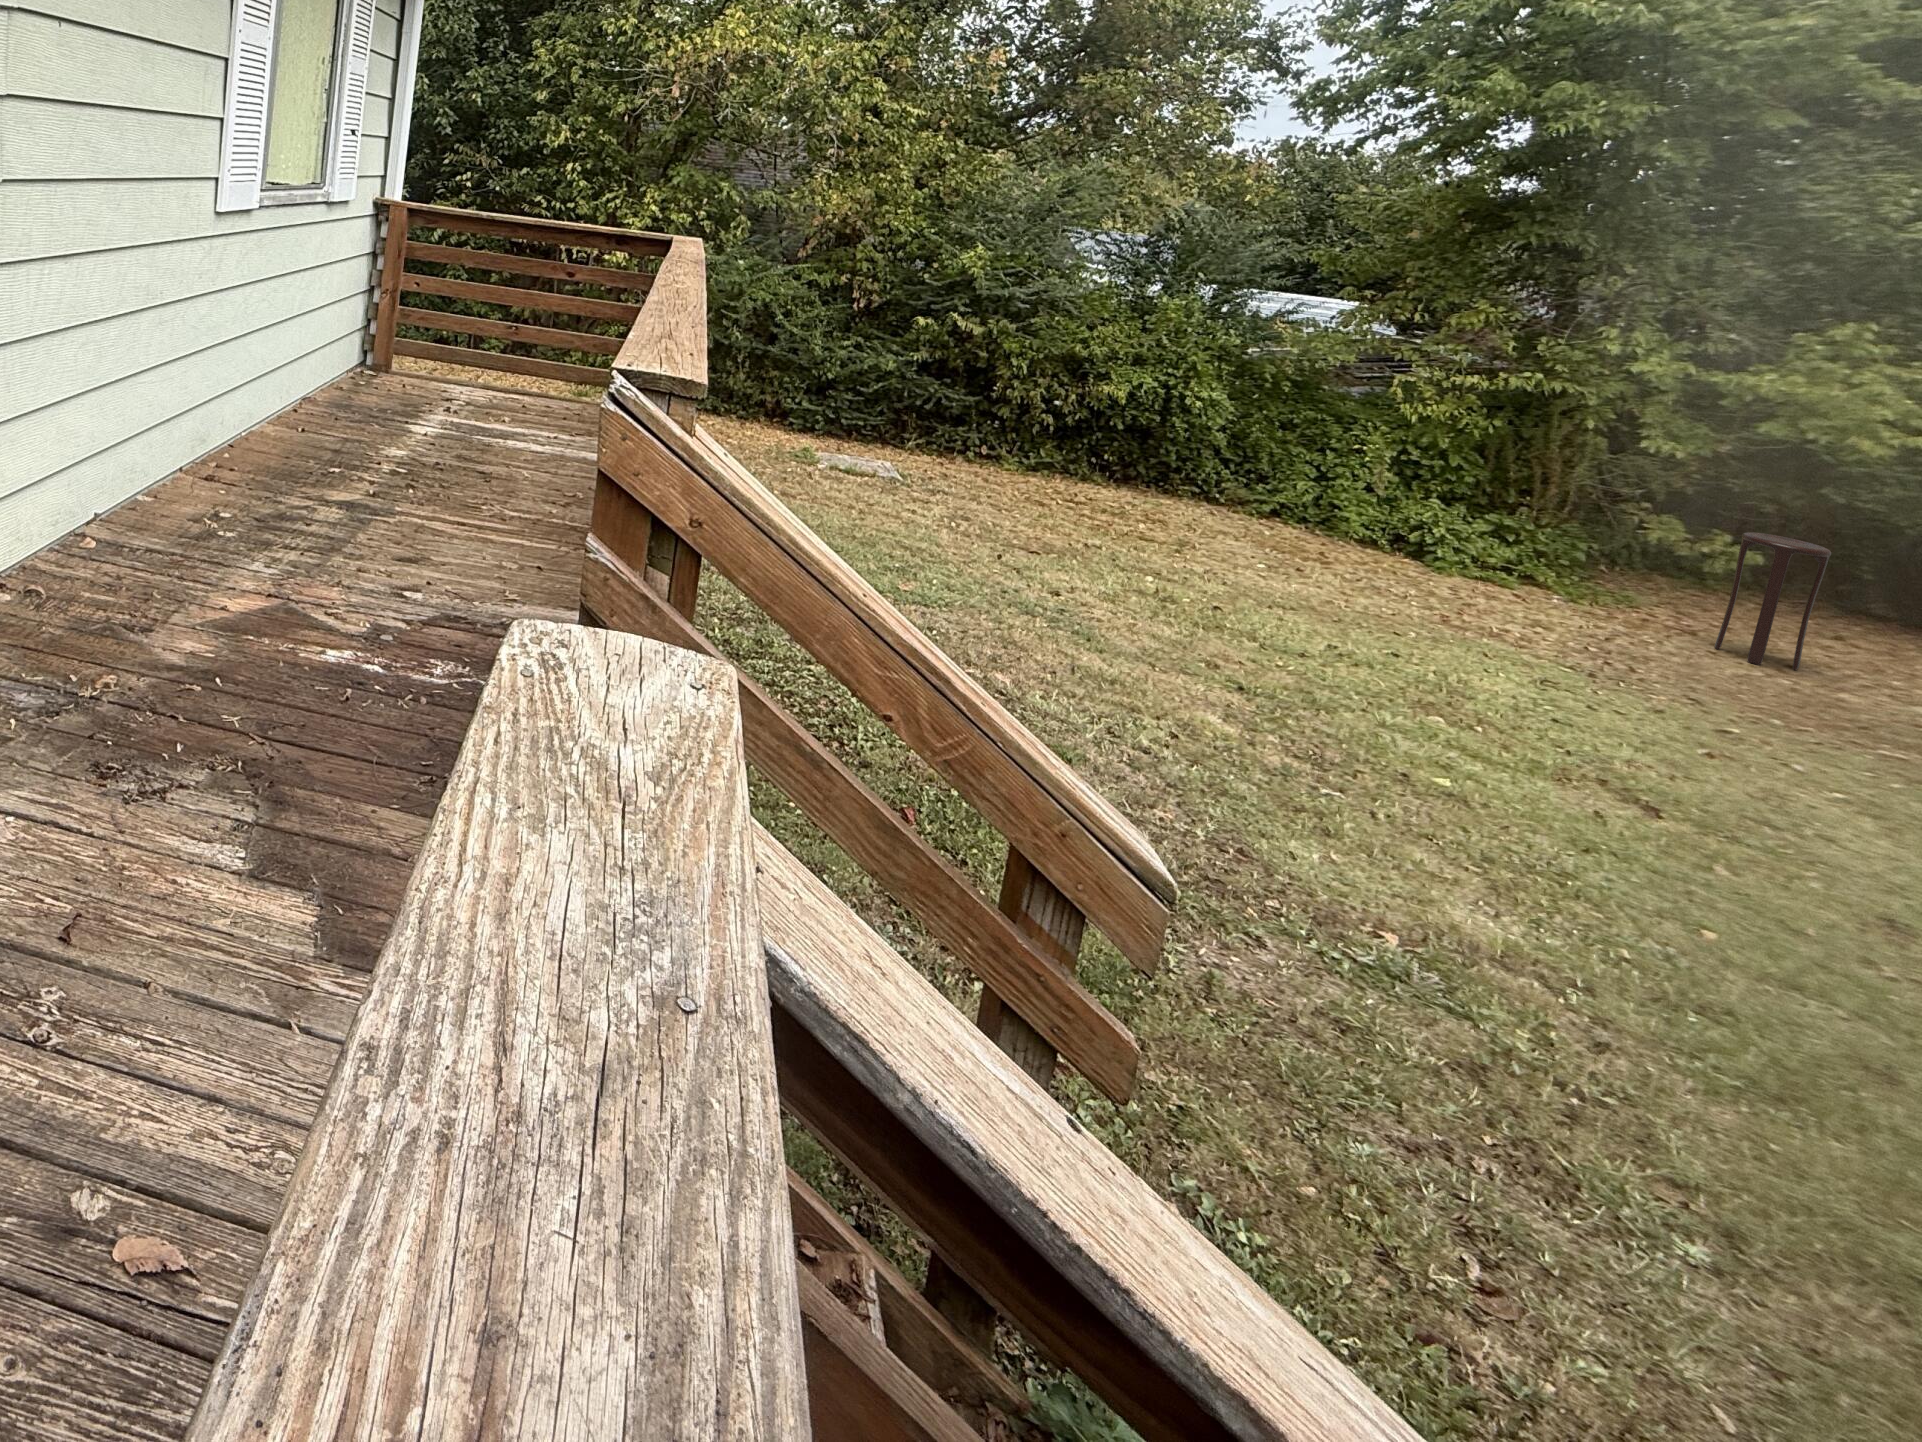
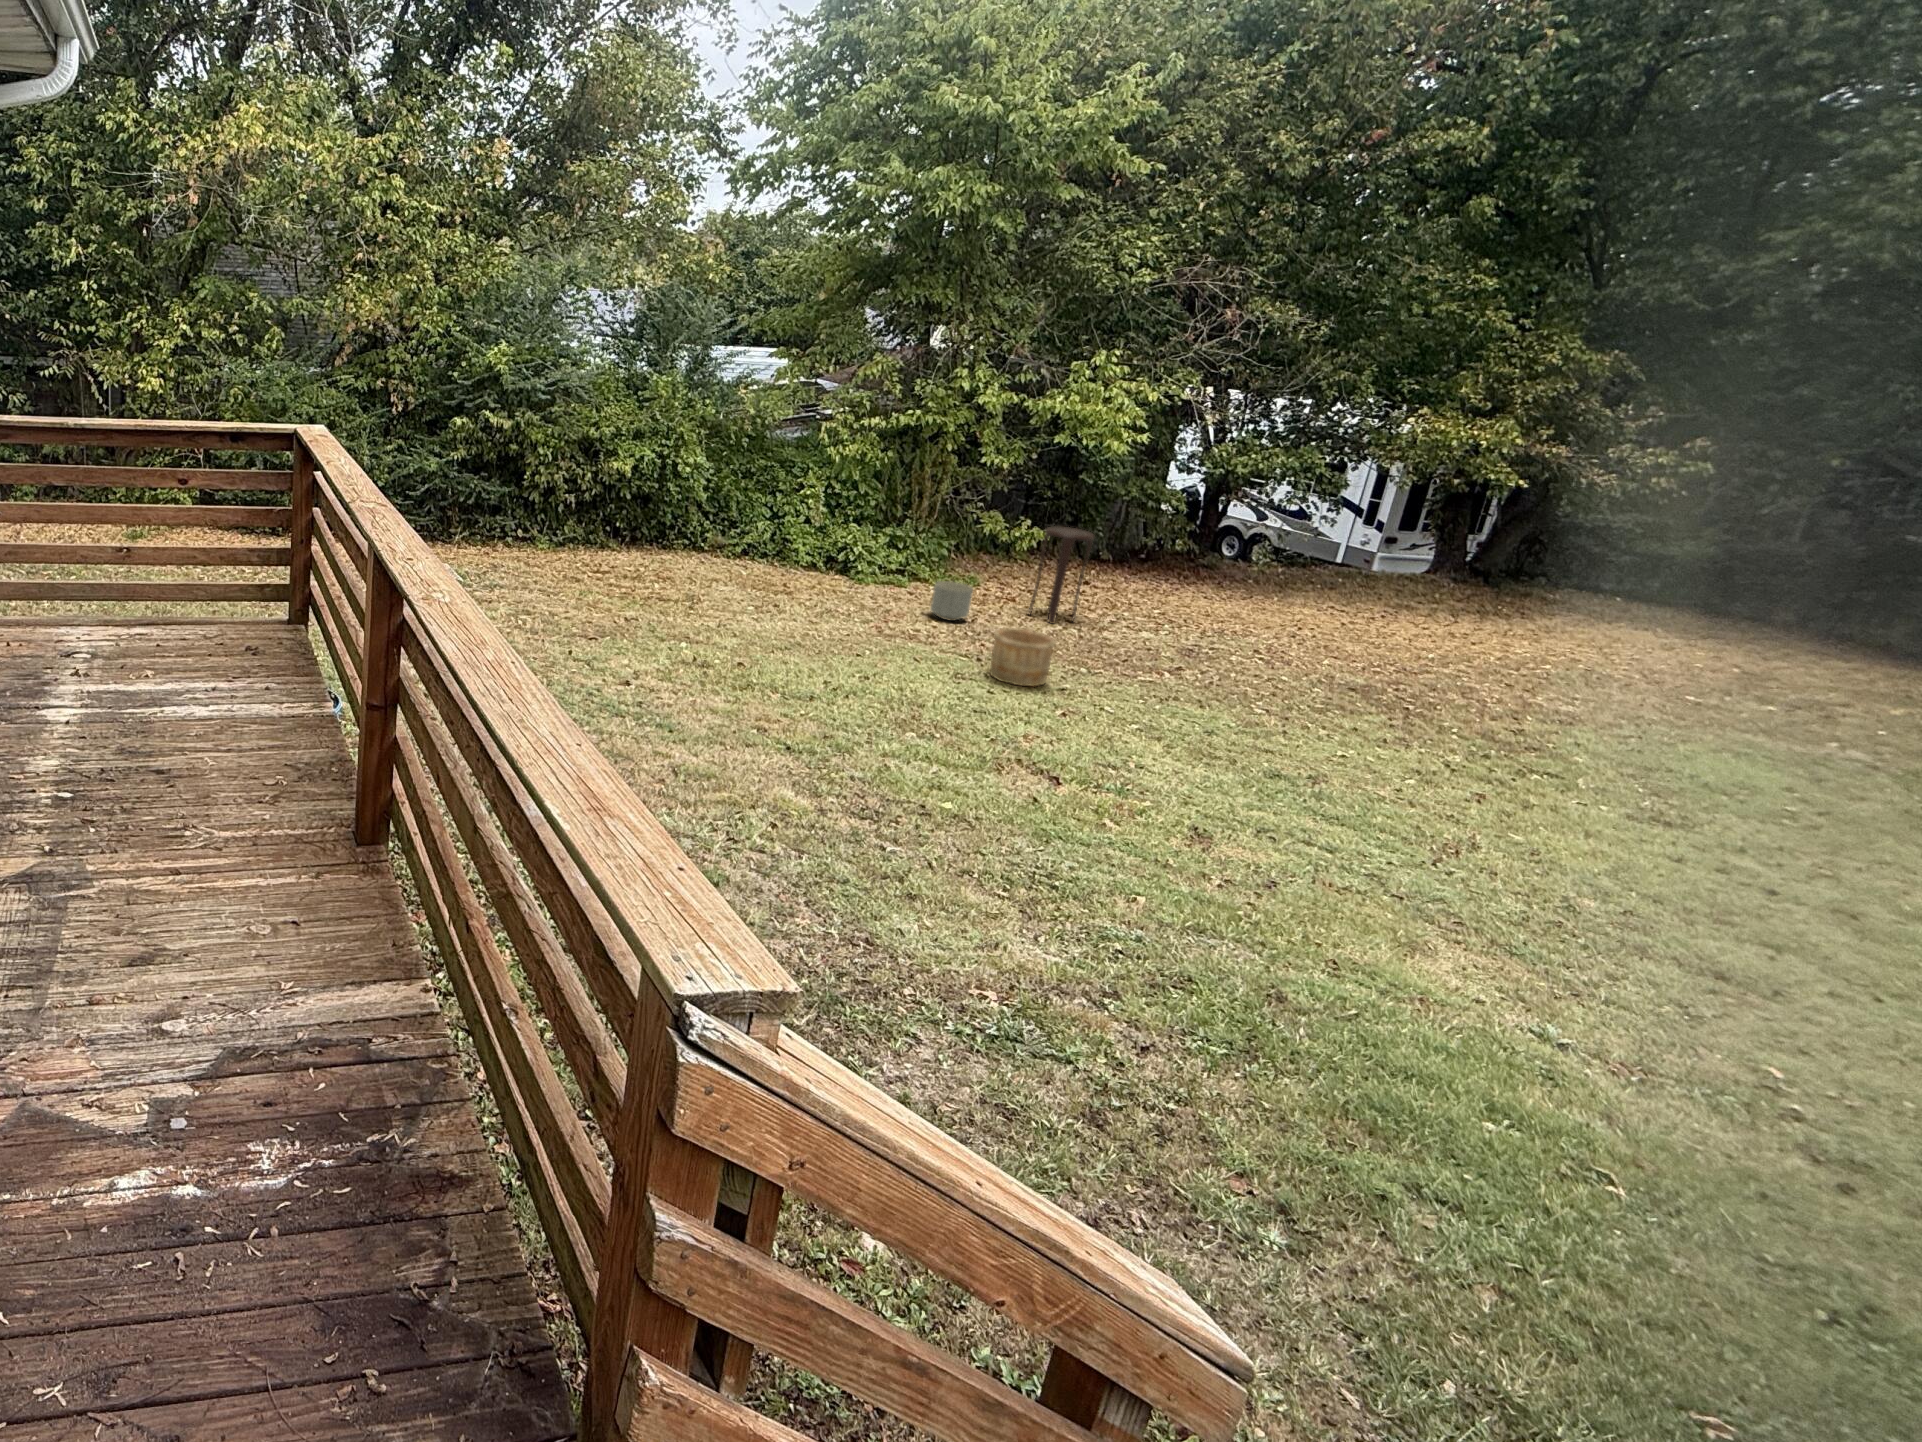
planter: none [1543,577,1614,632] -> present [930,581,973,621]
wooden bucket: none [1623,637,1739,723] -> present [990,628,1056,686]

